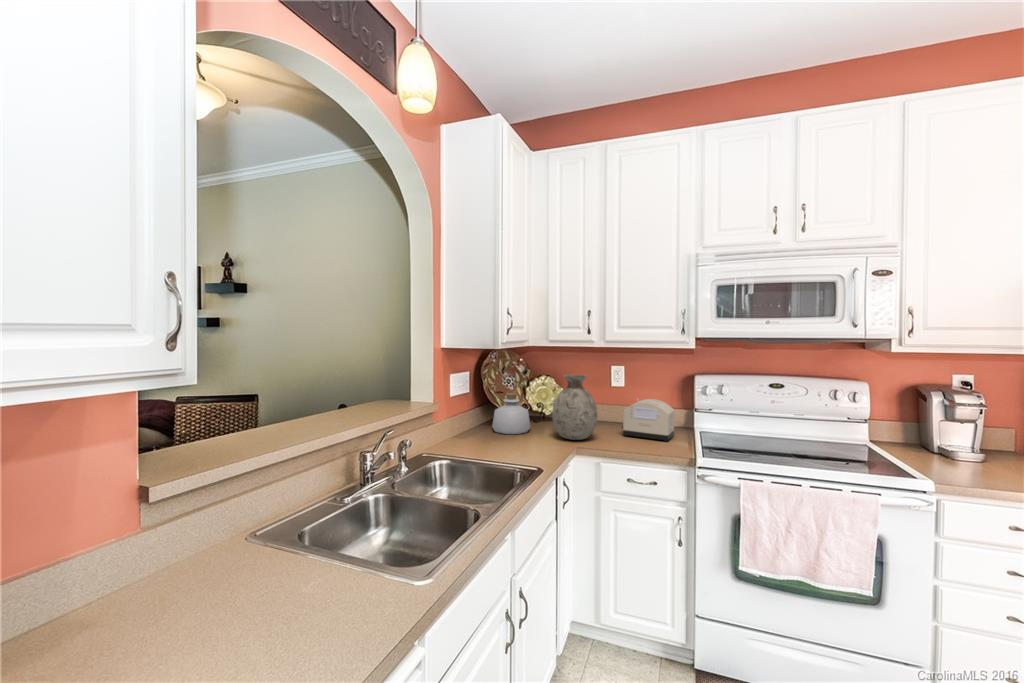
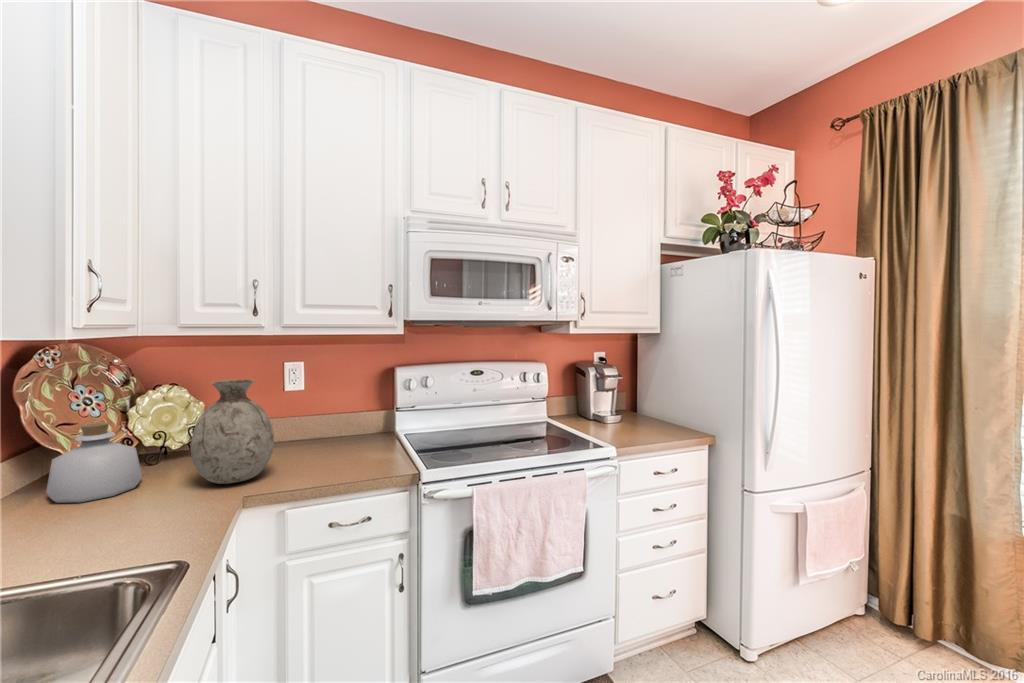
toaster: present [622,398,674,441] -> none [308,403,378,459]

